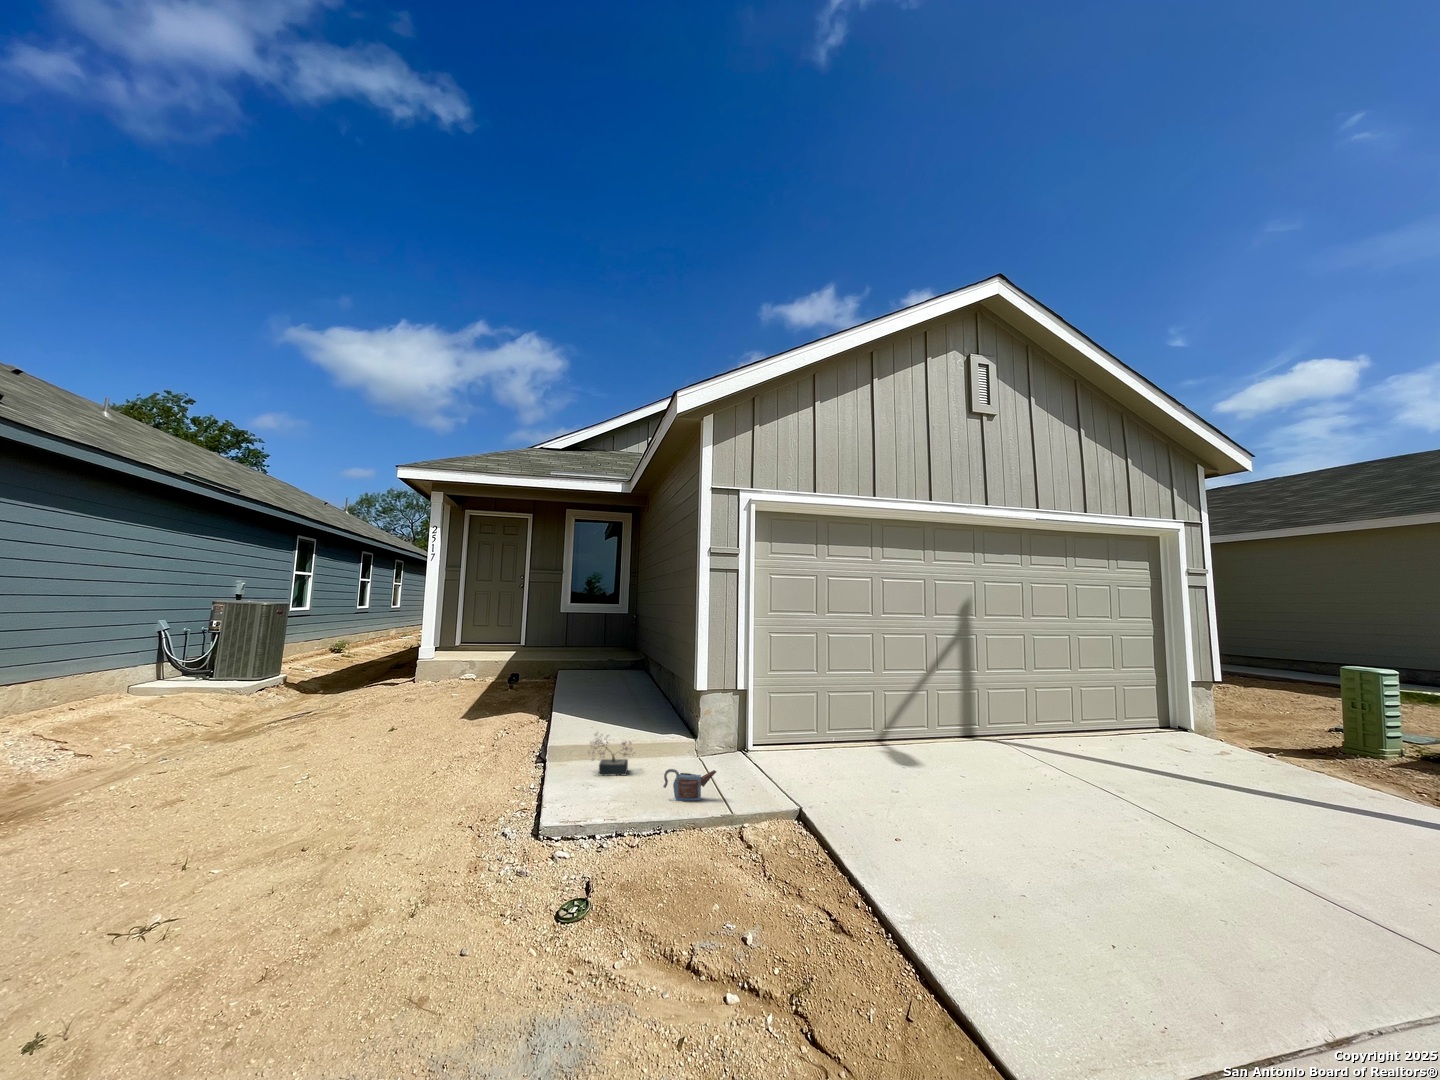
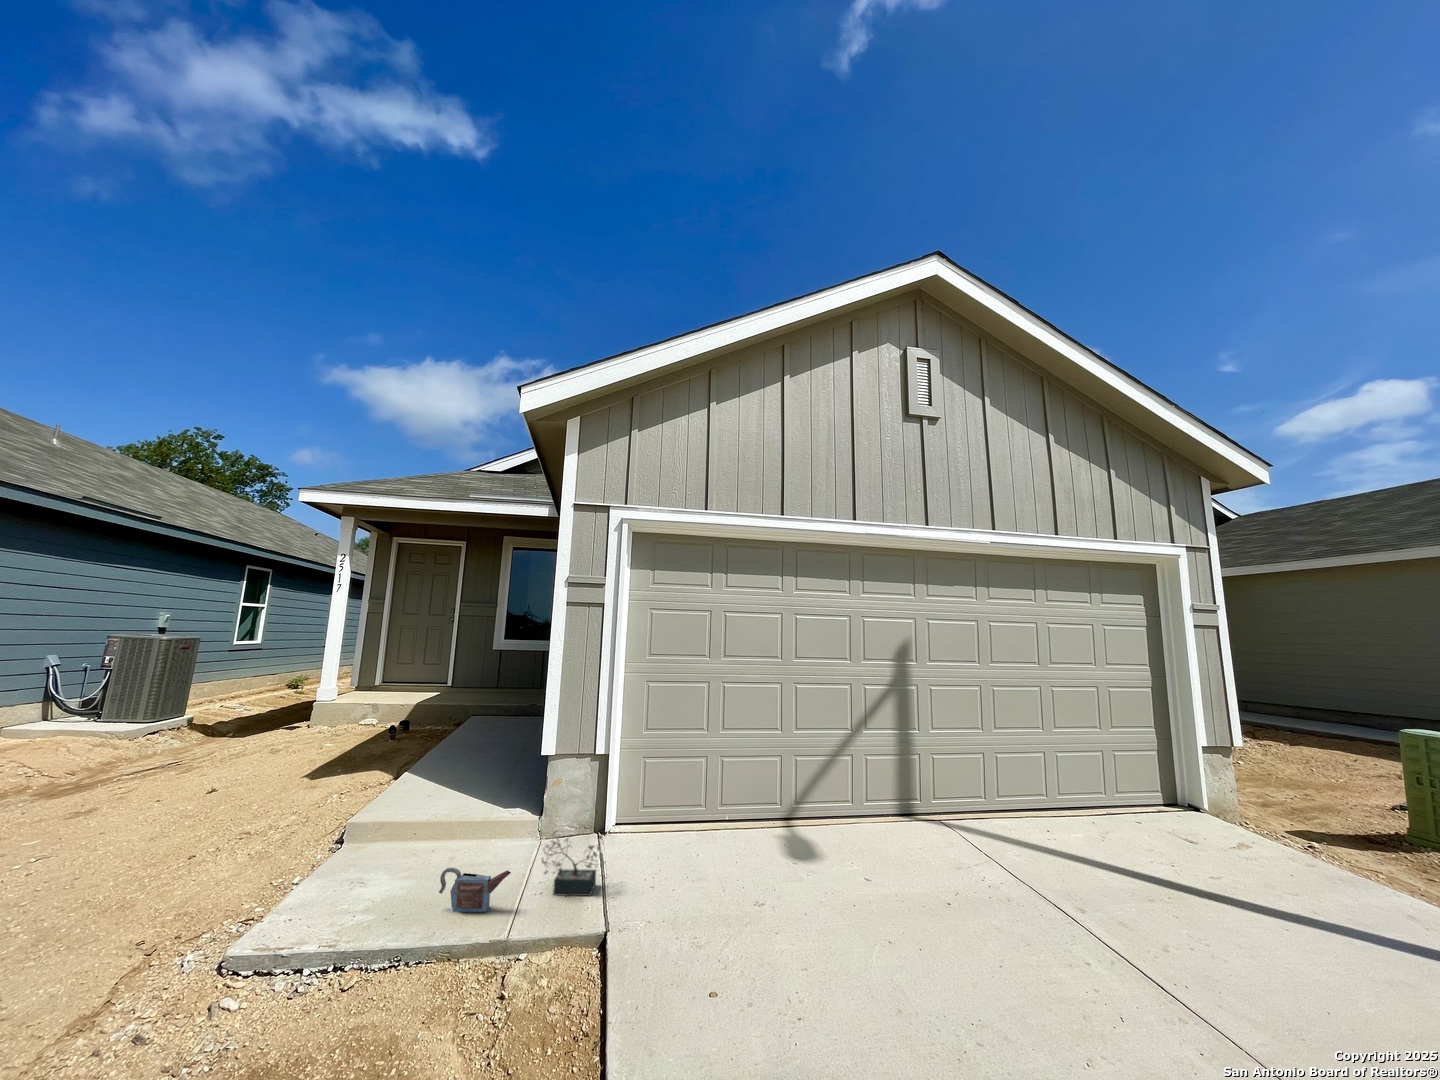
decorative plant: present [590,733,635,776] -> present [542,831,605,896]

